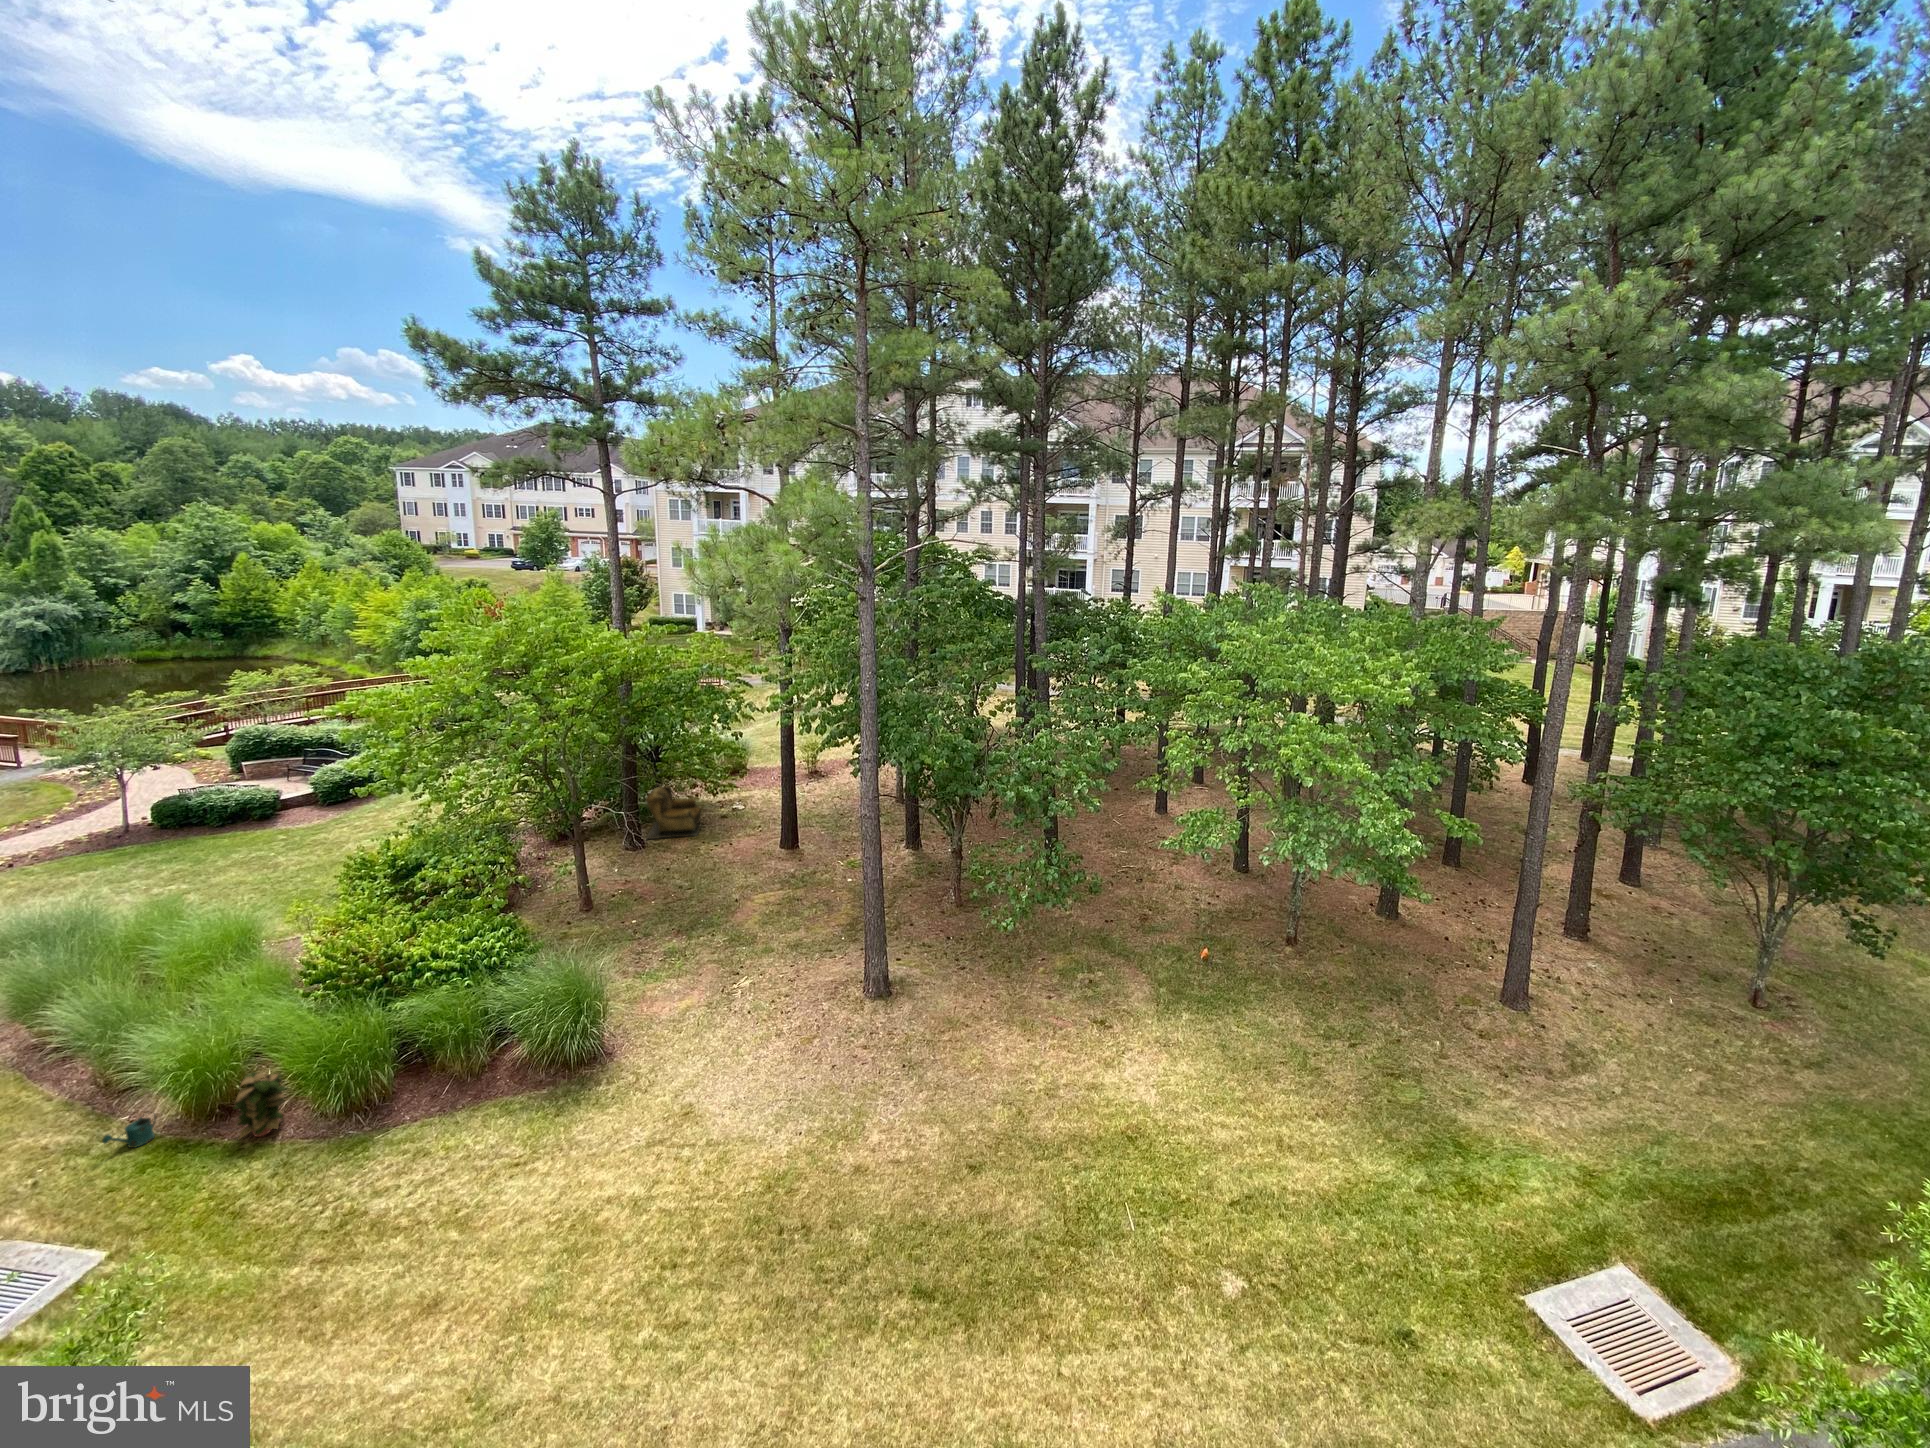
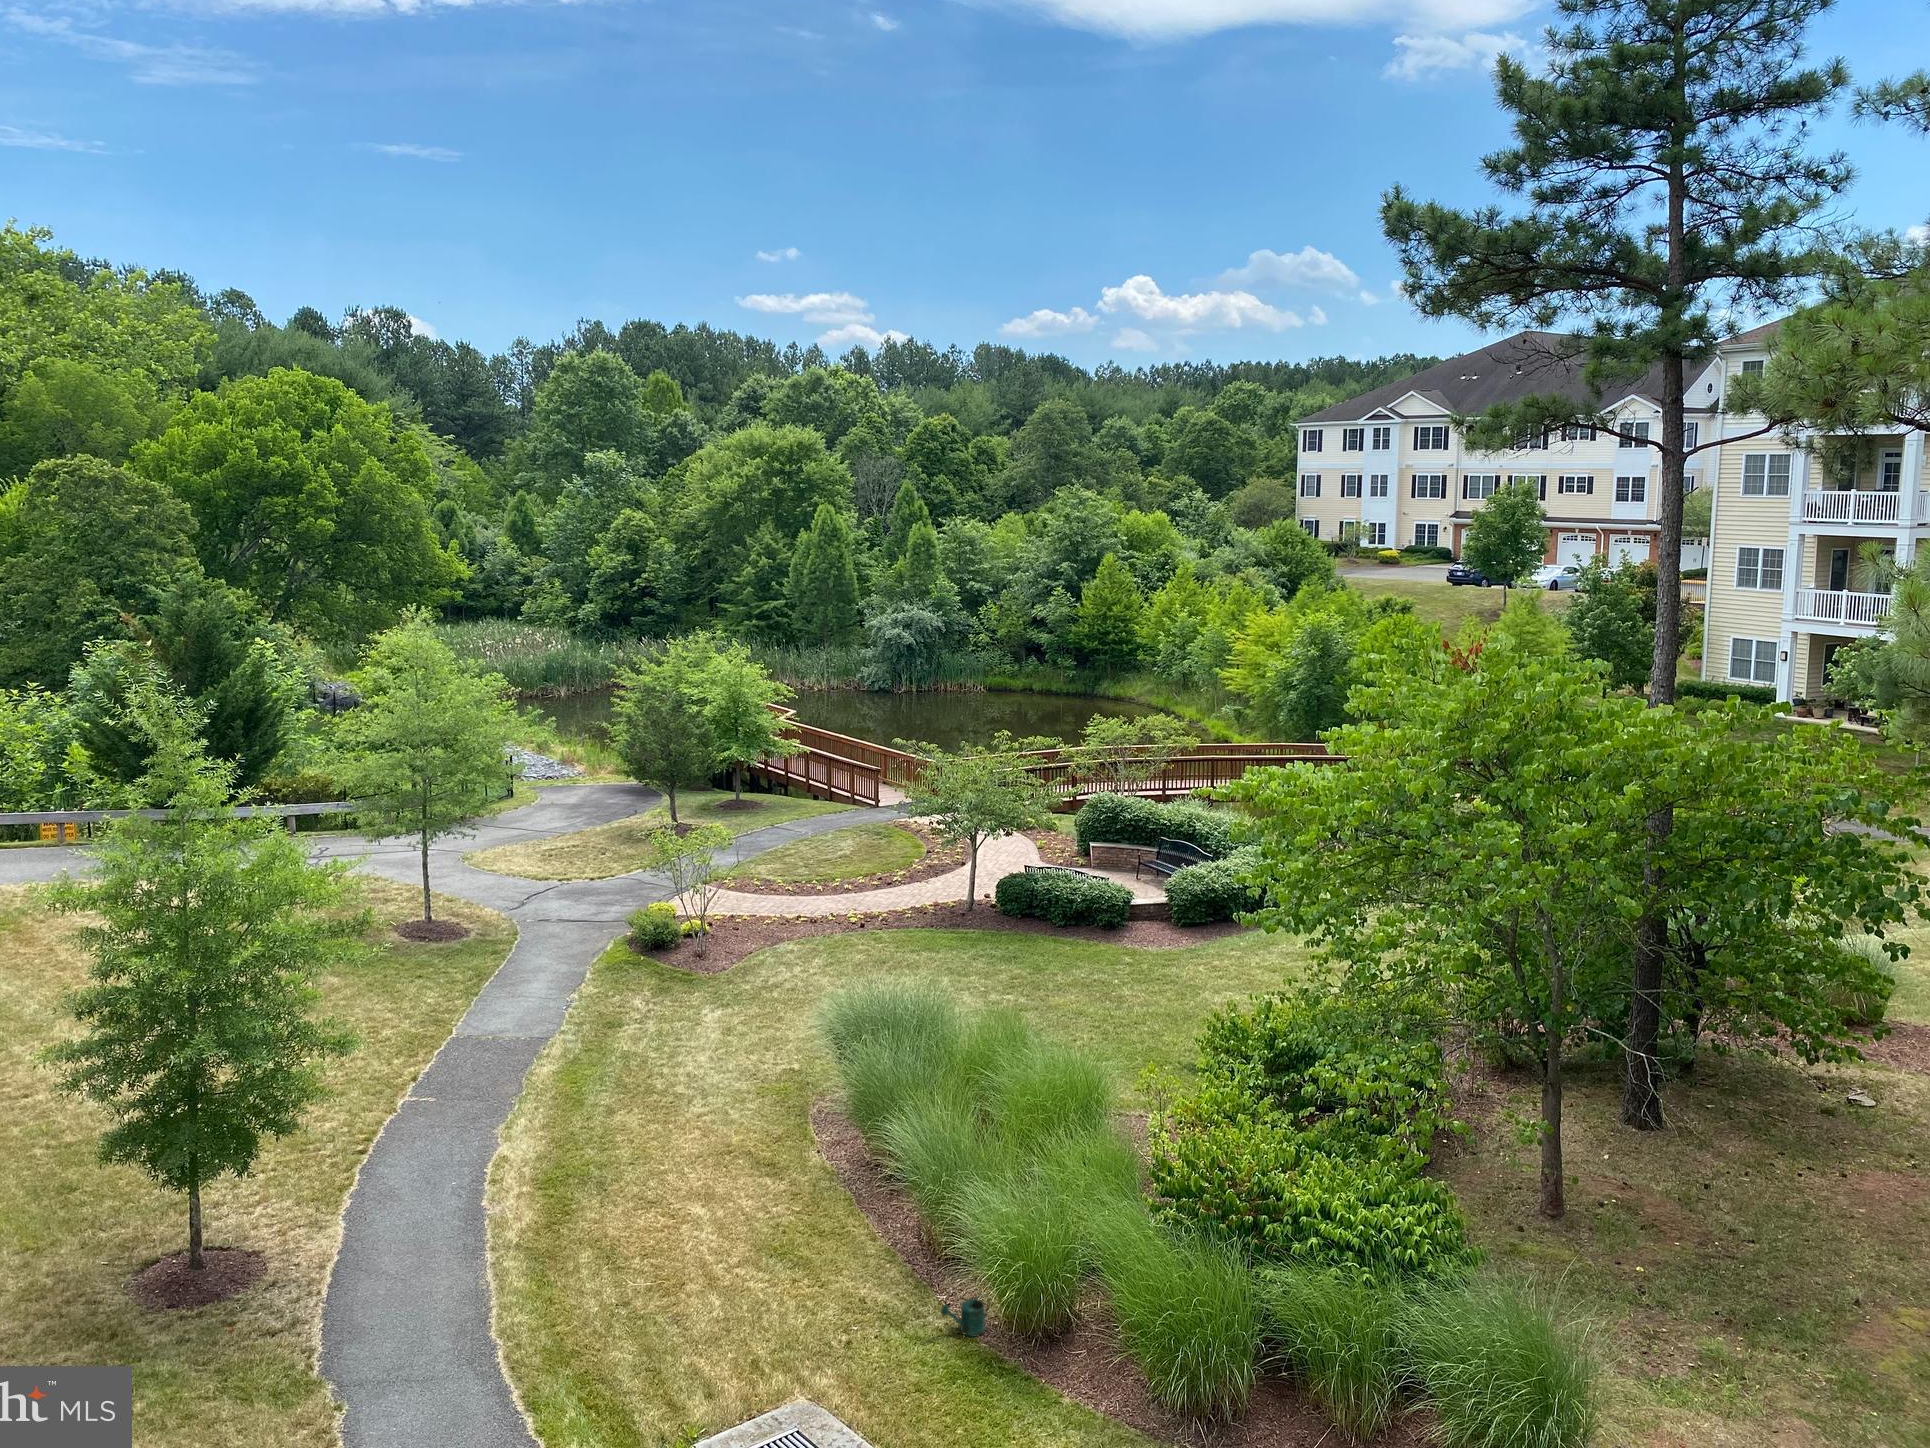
armchair: present [646,785,701,839] -> none [1658,1018,1783,1139]
decorative plant: present [234,1072,287,1139] -> none [1065,1297,1128,1399]

